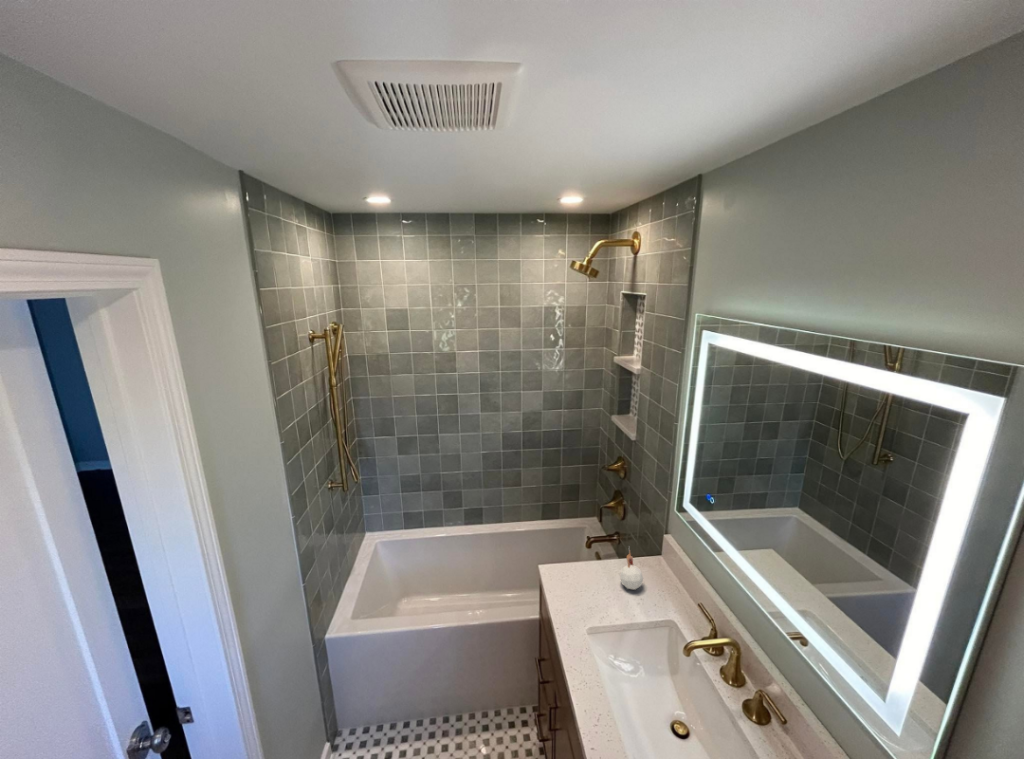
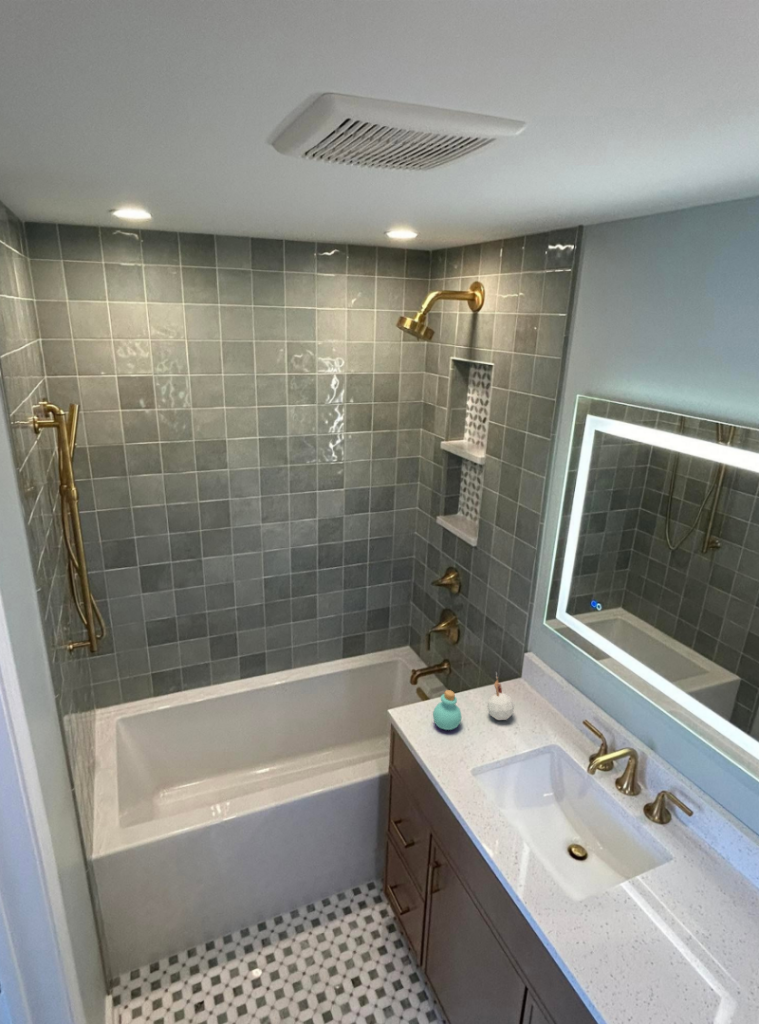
perfume bottle: none [571,555,595,589] -> present [433,690,462,730]

